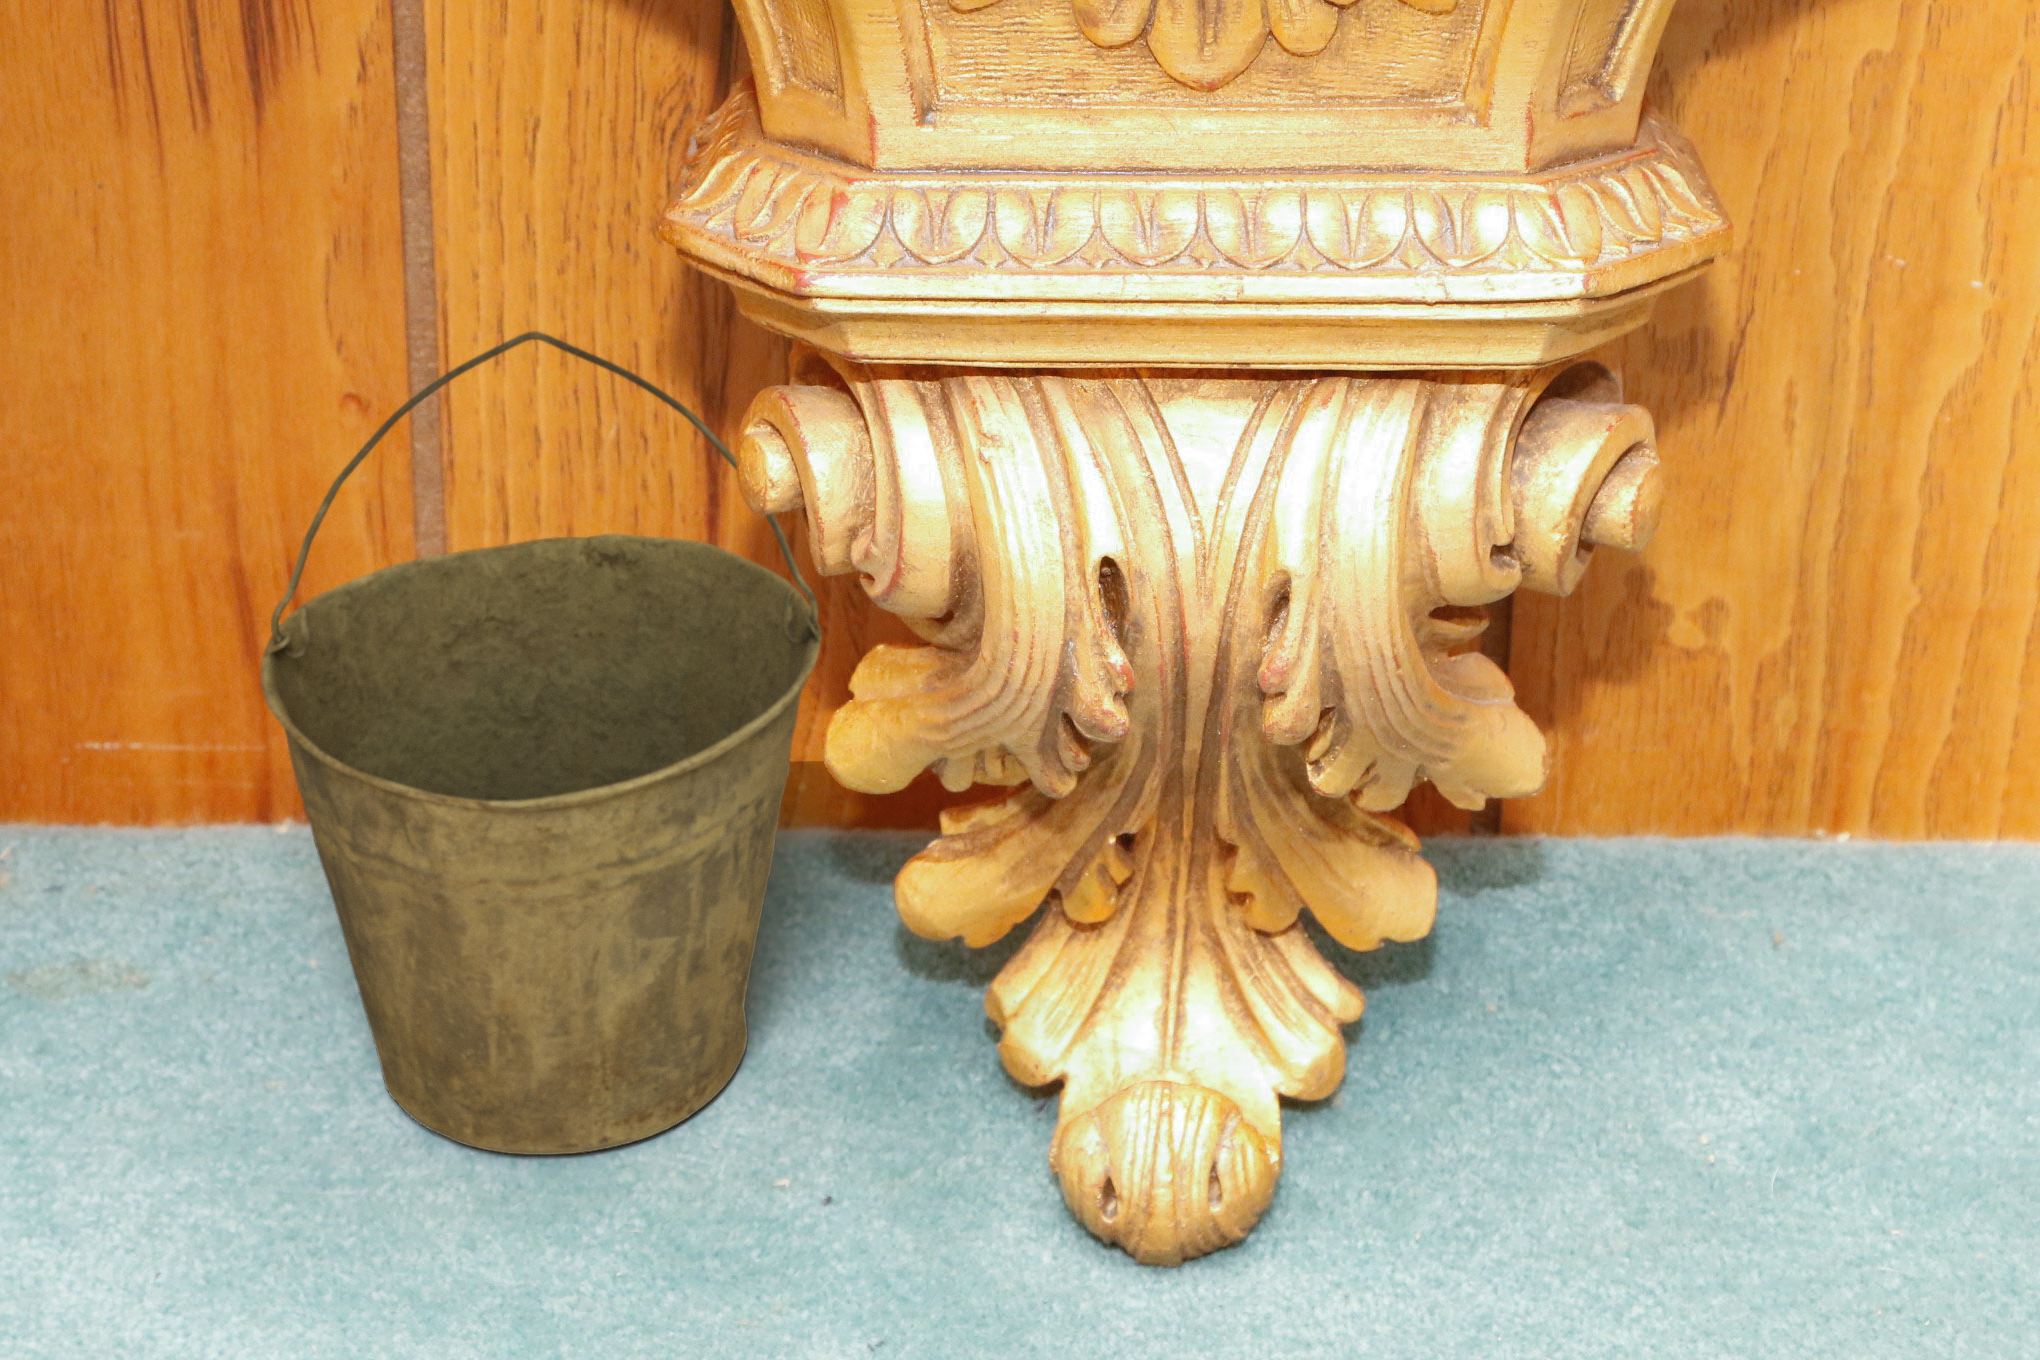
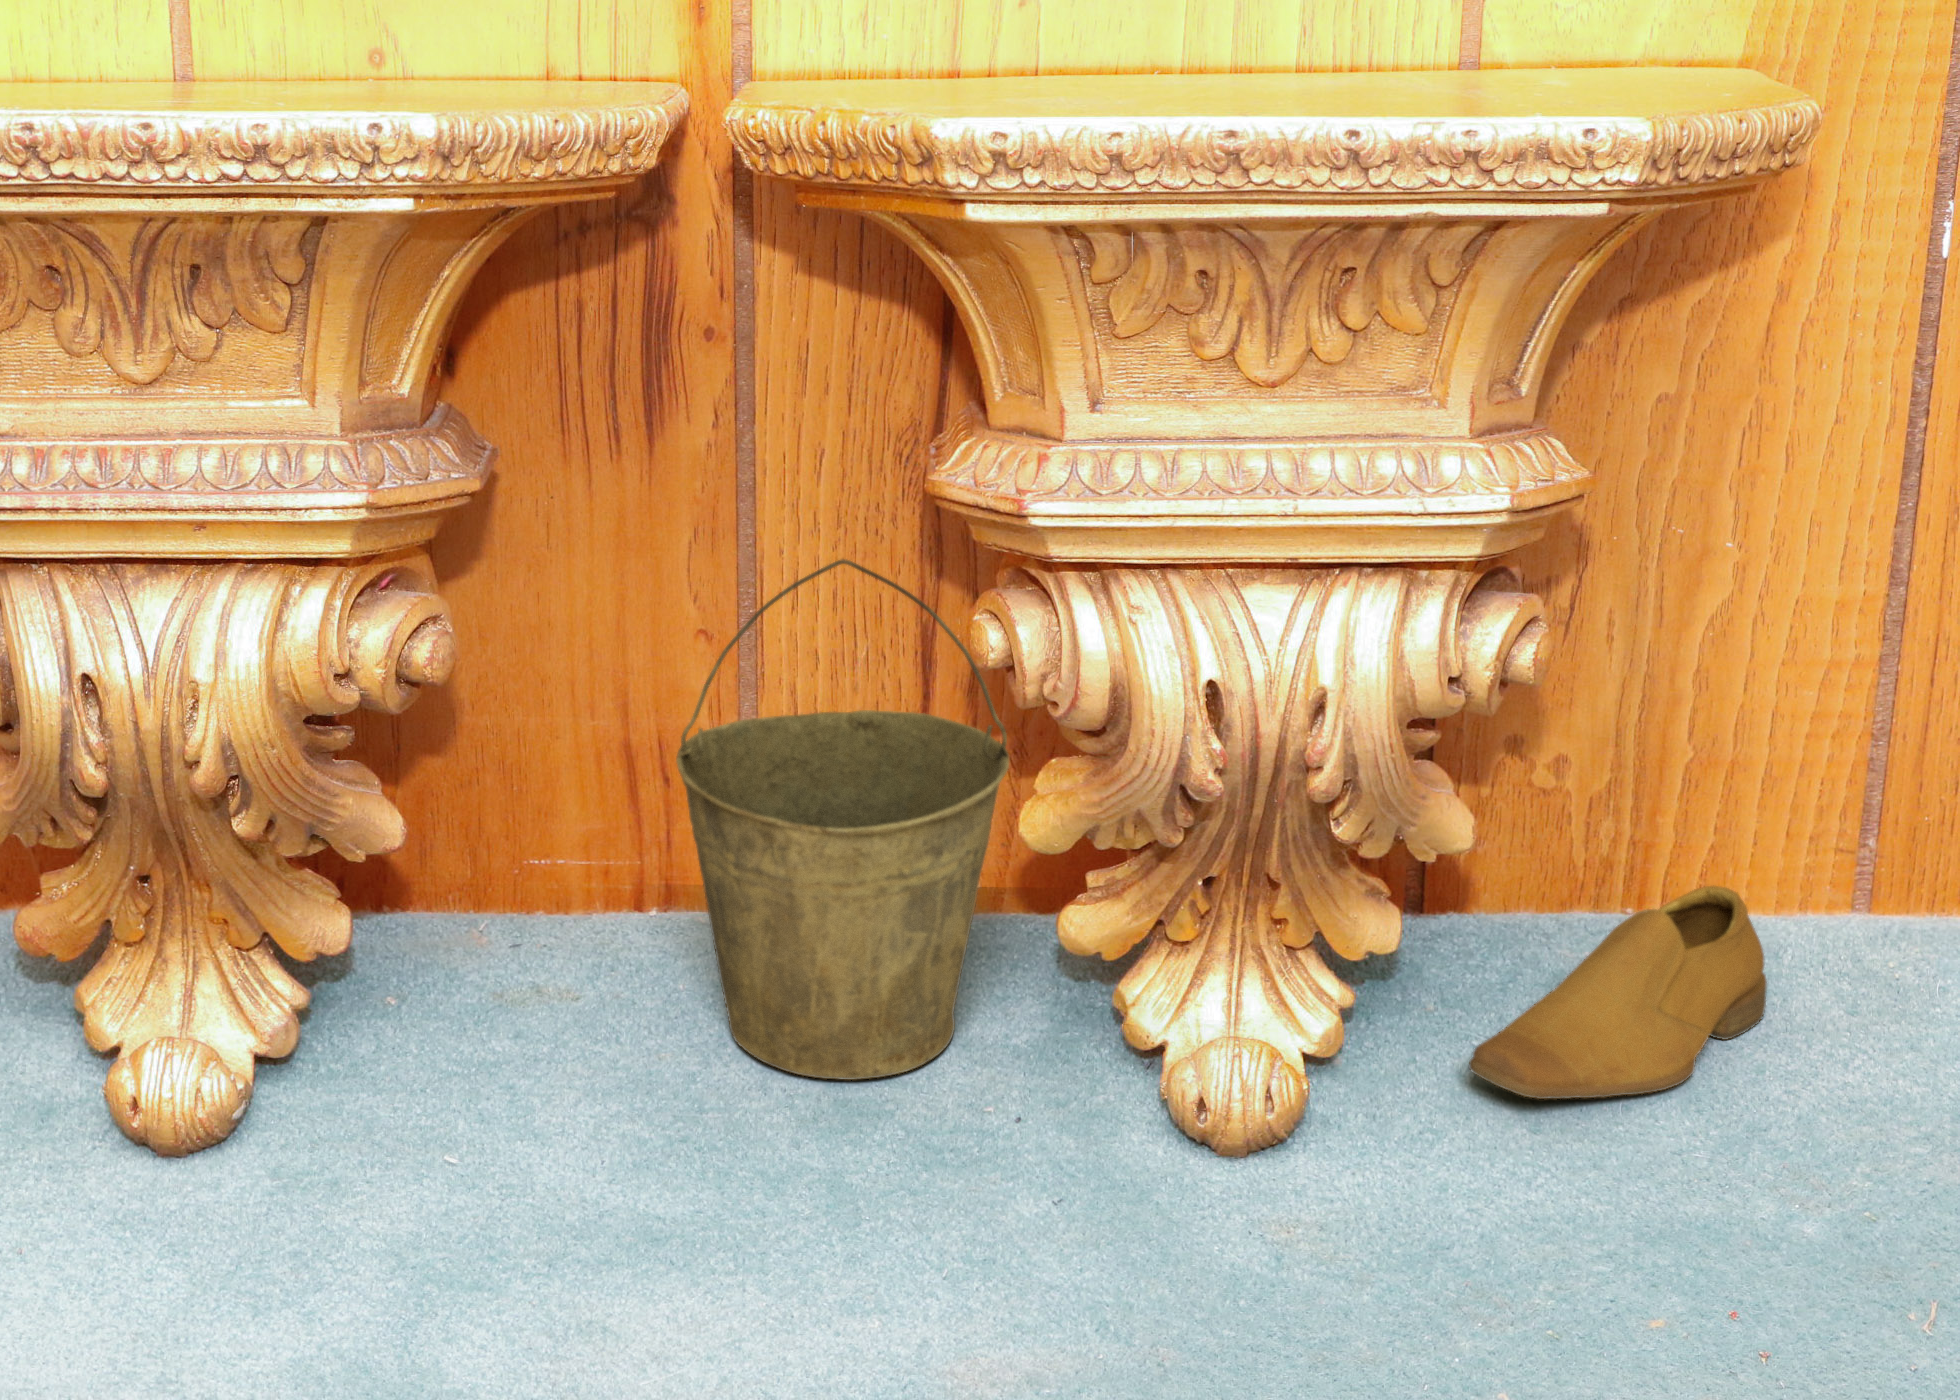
shoe: none [1507,786,1956,1149] -> present [1469,886,1767,1099]

